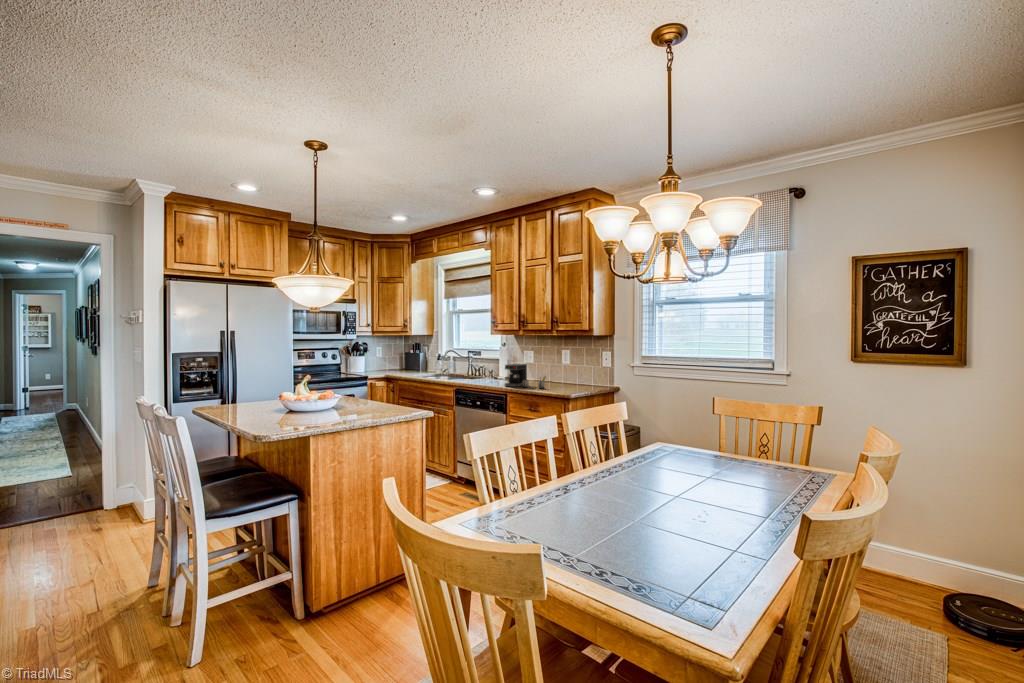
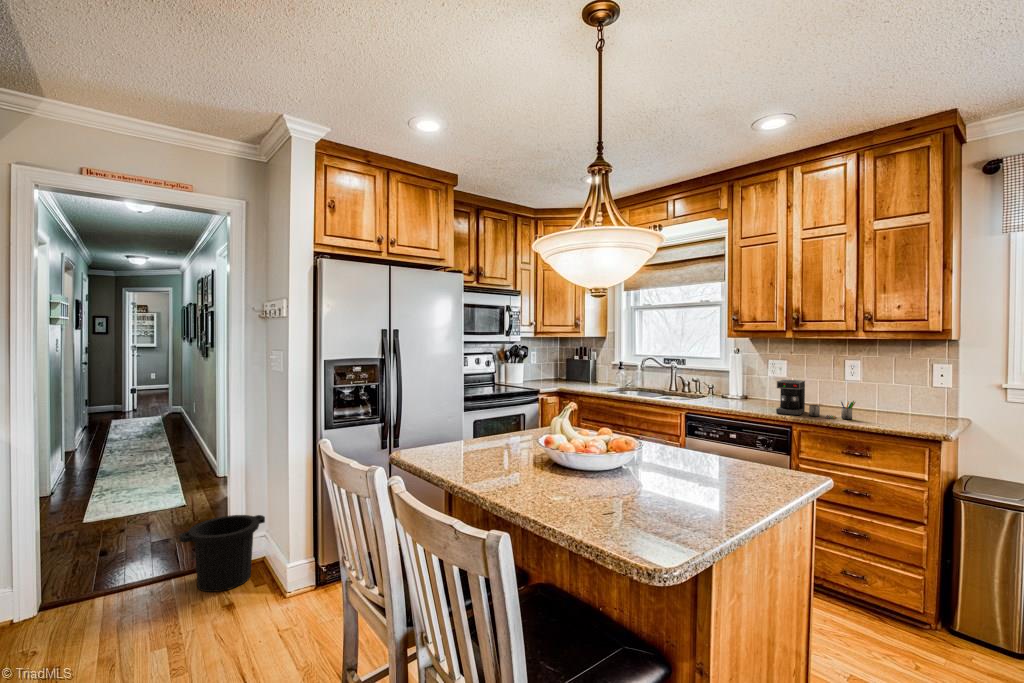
trash can: none [57,471,130,524] -> present [179,515,265,592]

